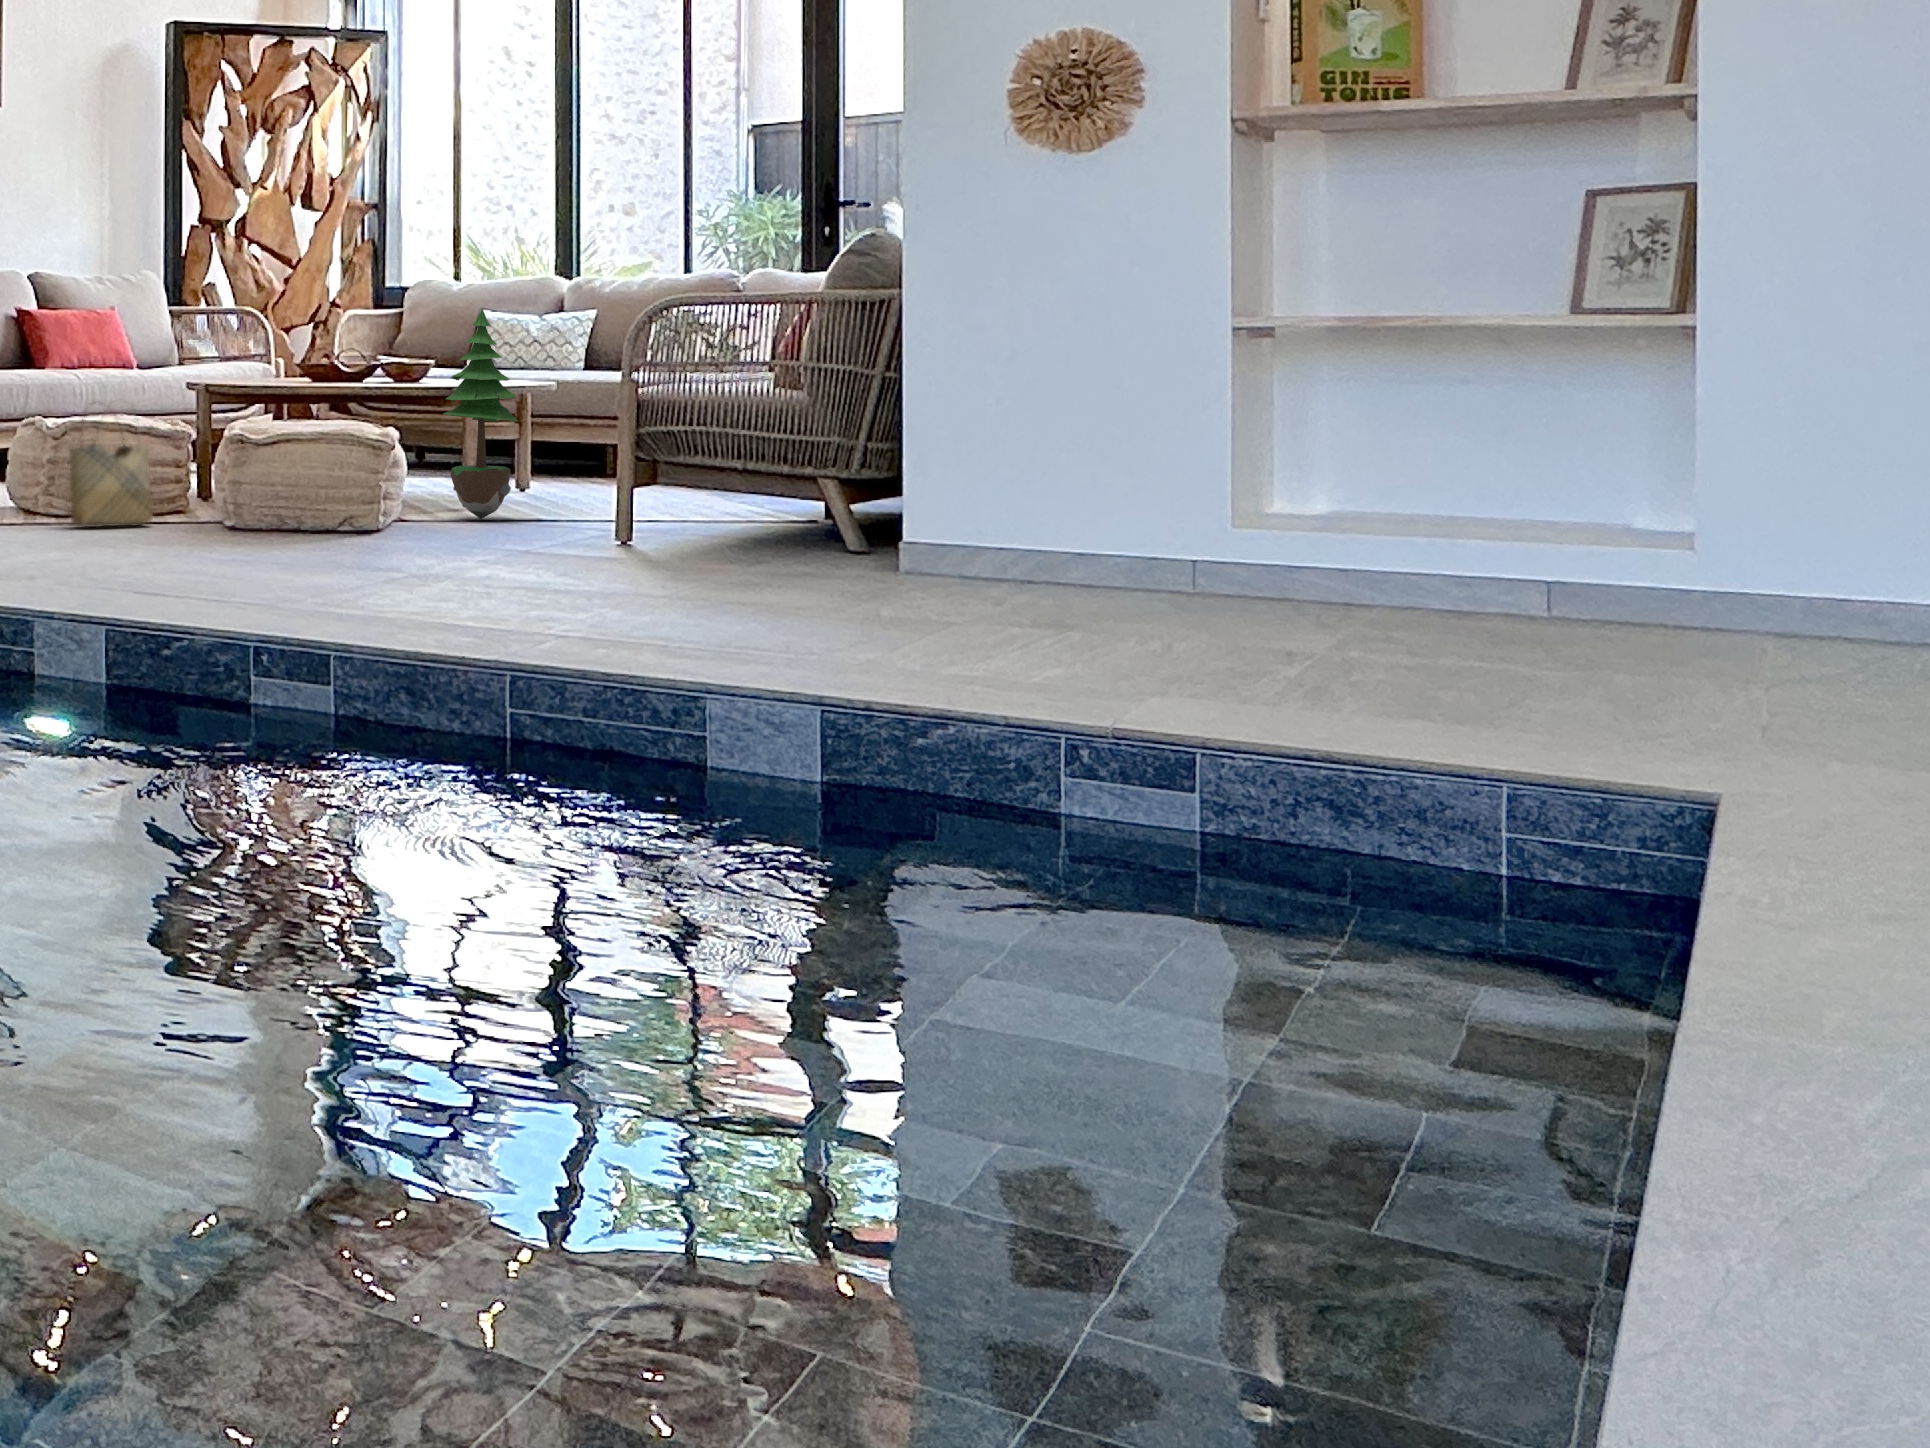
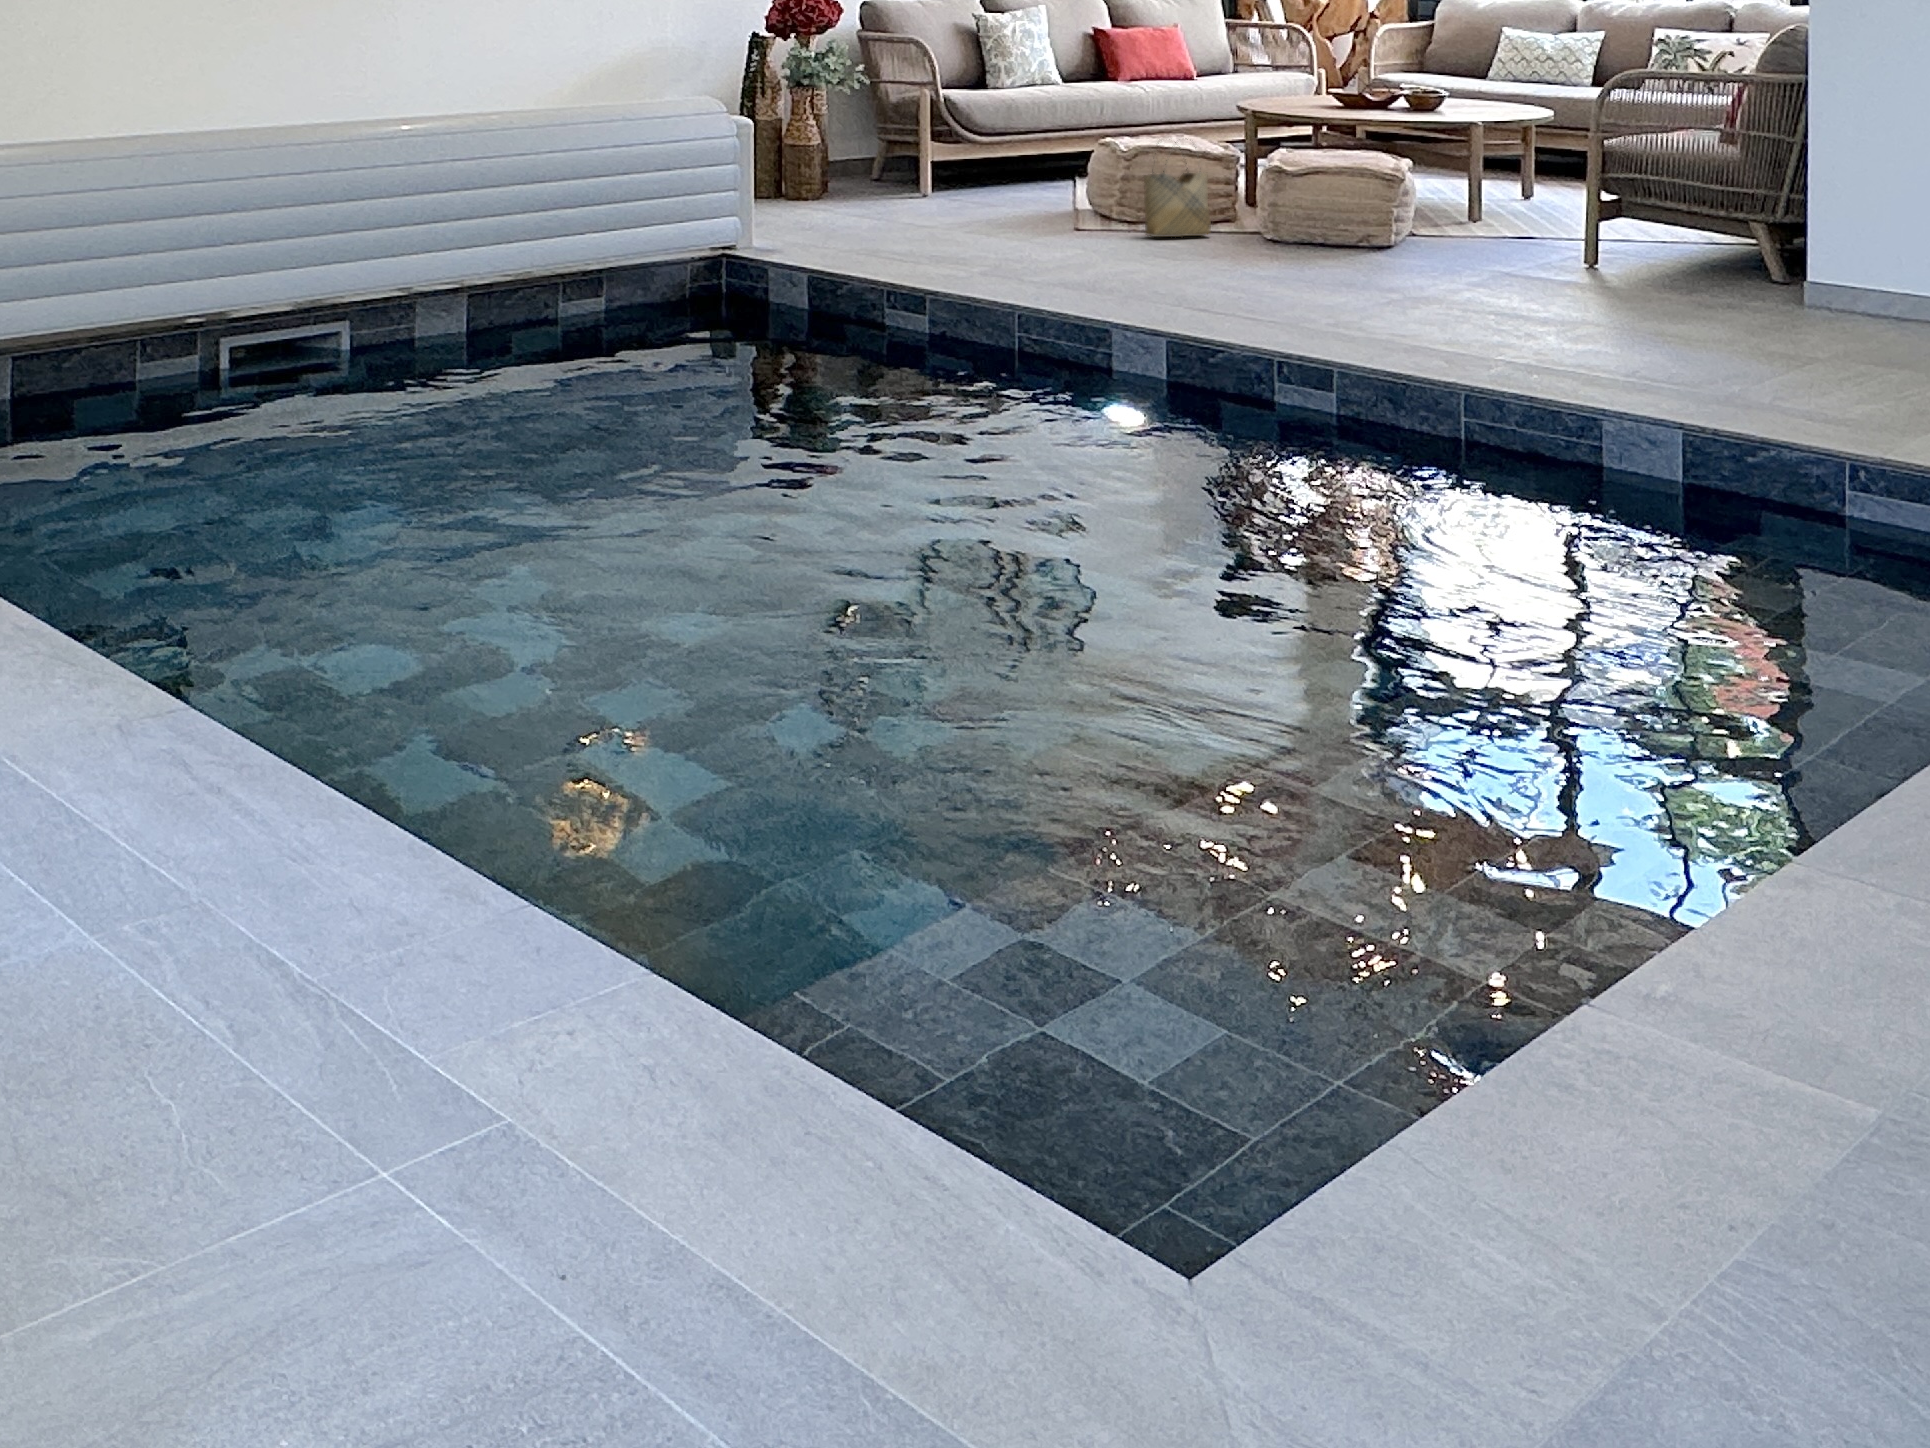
potted tree: present [443,309,518,519] -> none [1446,64,1509,234]

